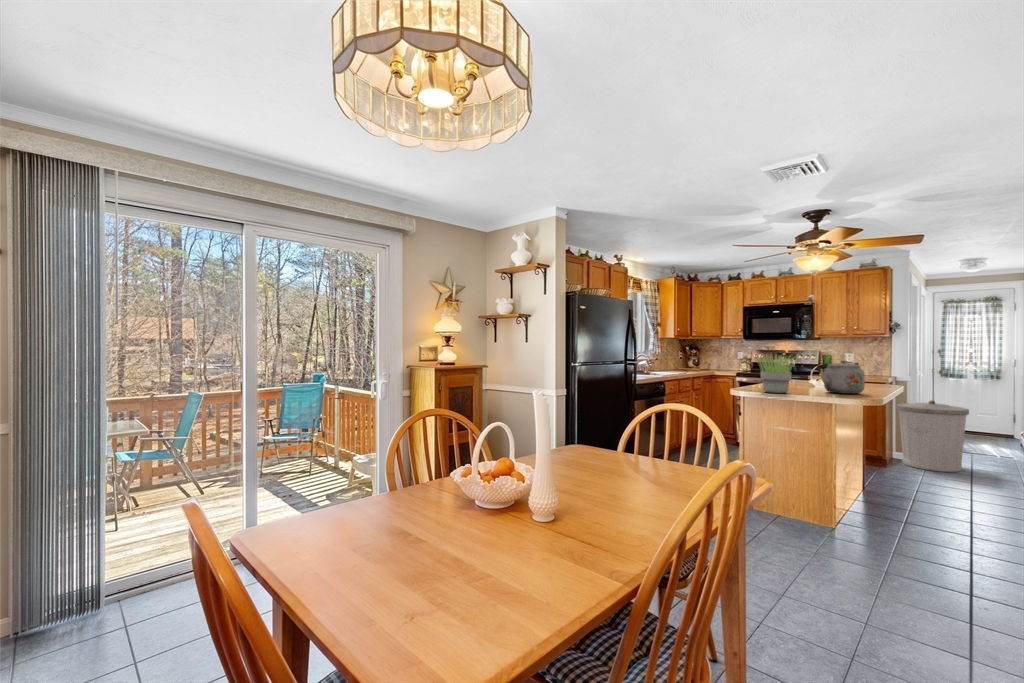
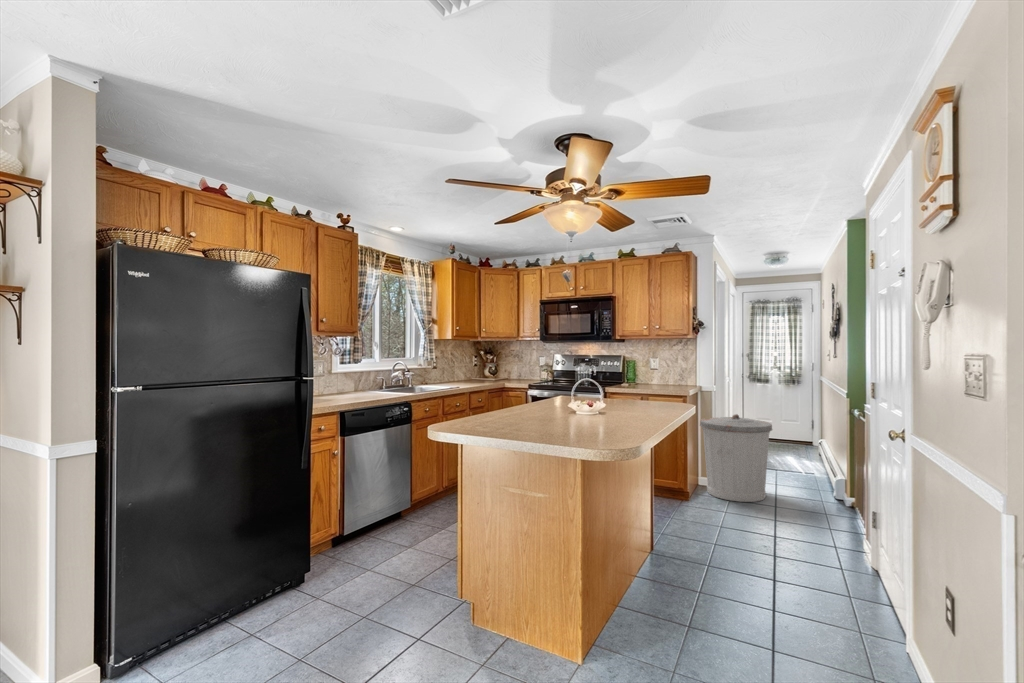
potted plant: present [757,355,794,393] -> none [475,360,548,425]
kettle: present [817,361,865,394] -> none [578,370,637,421]

